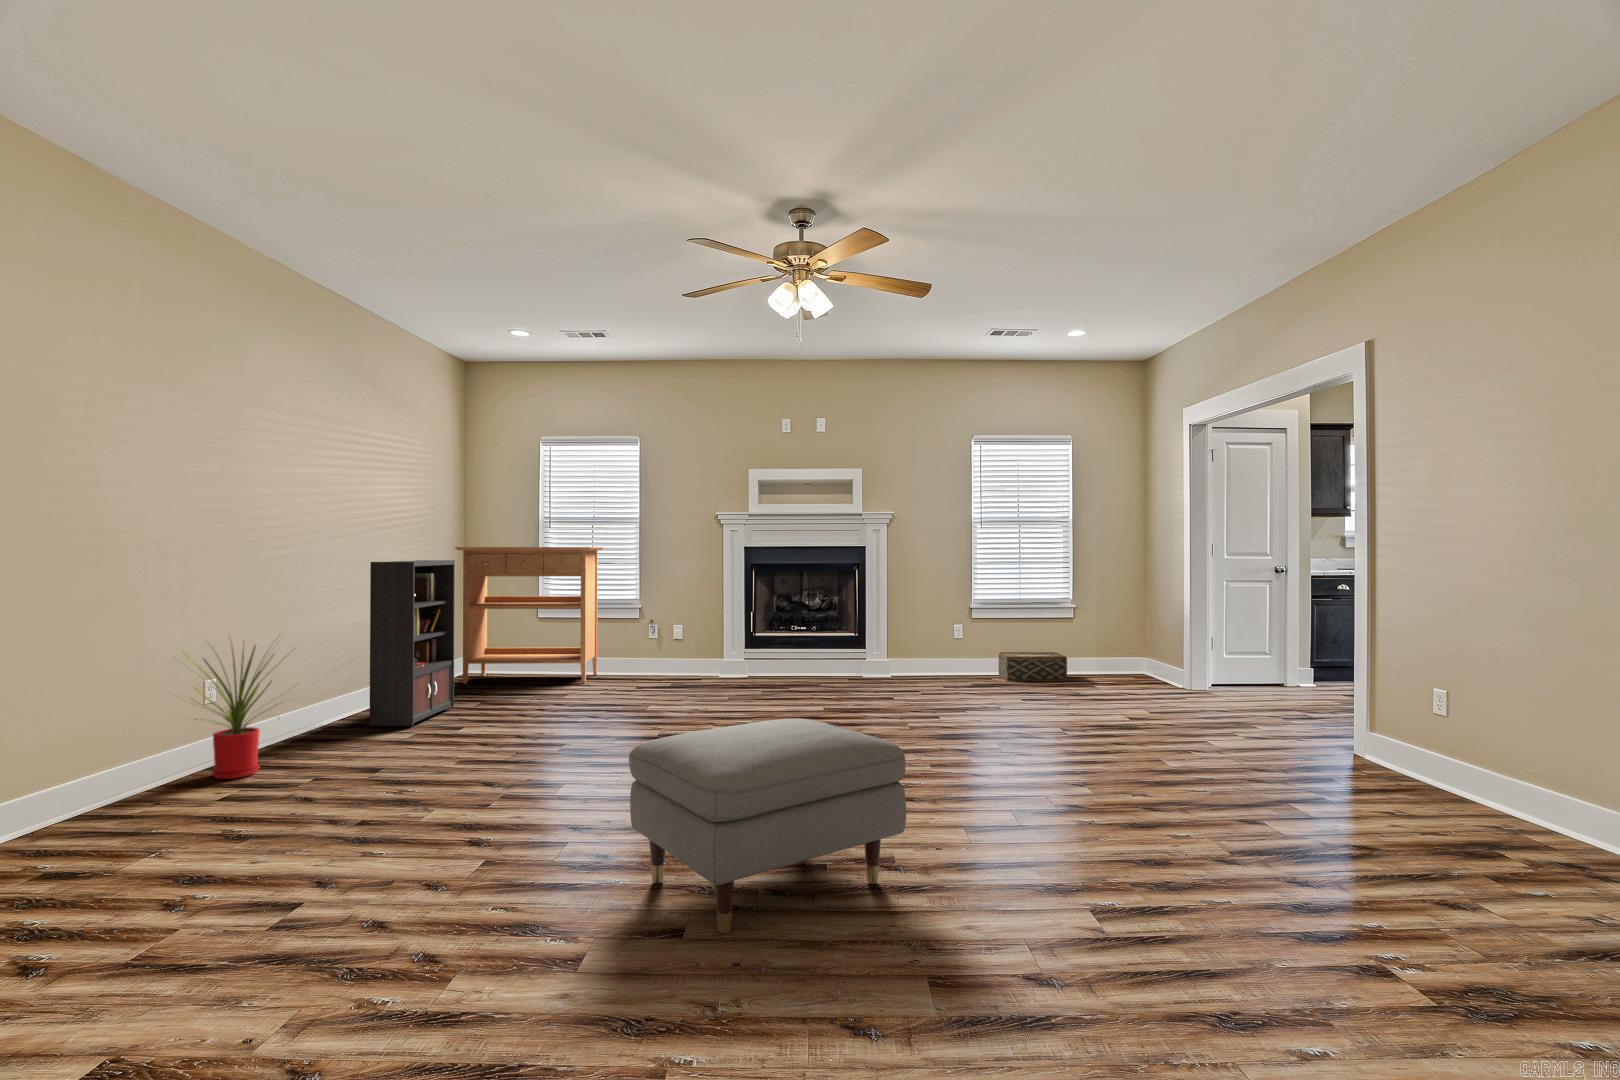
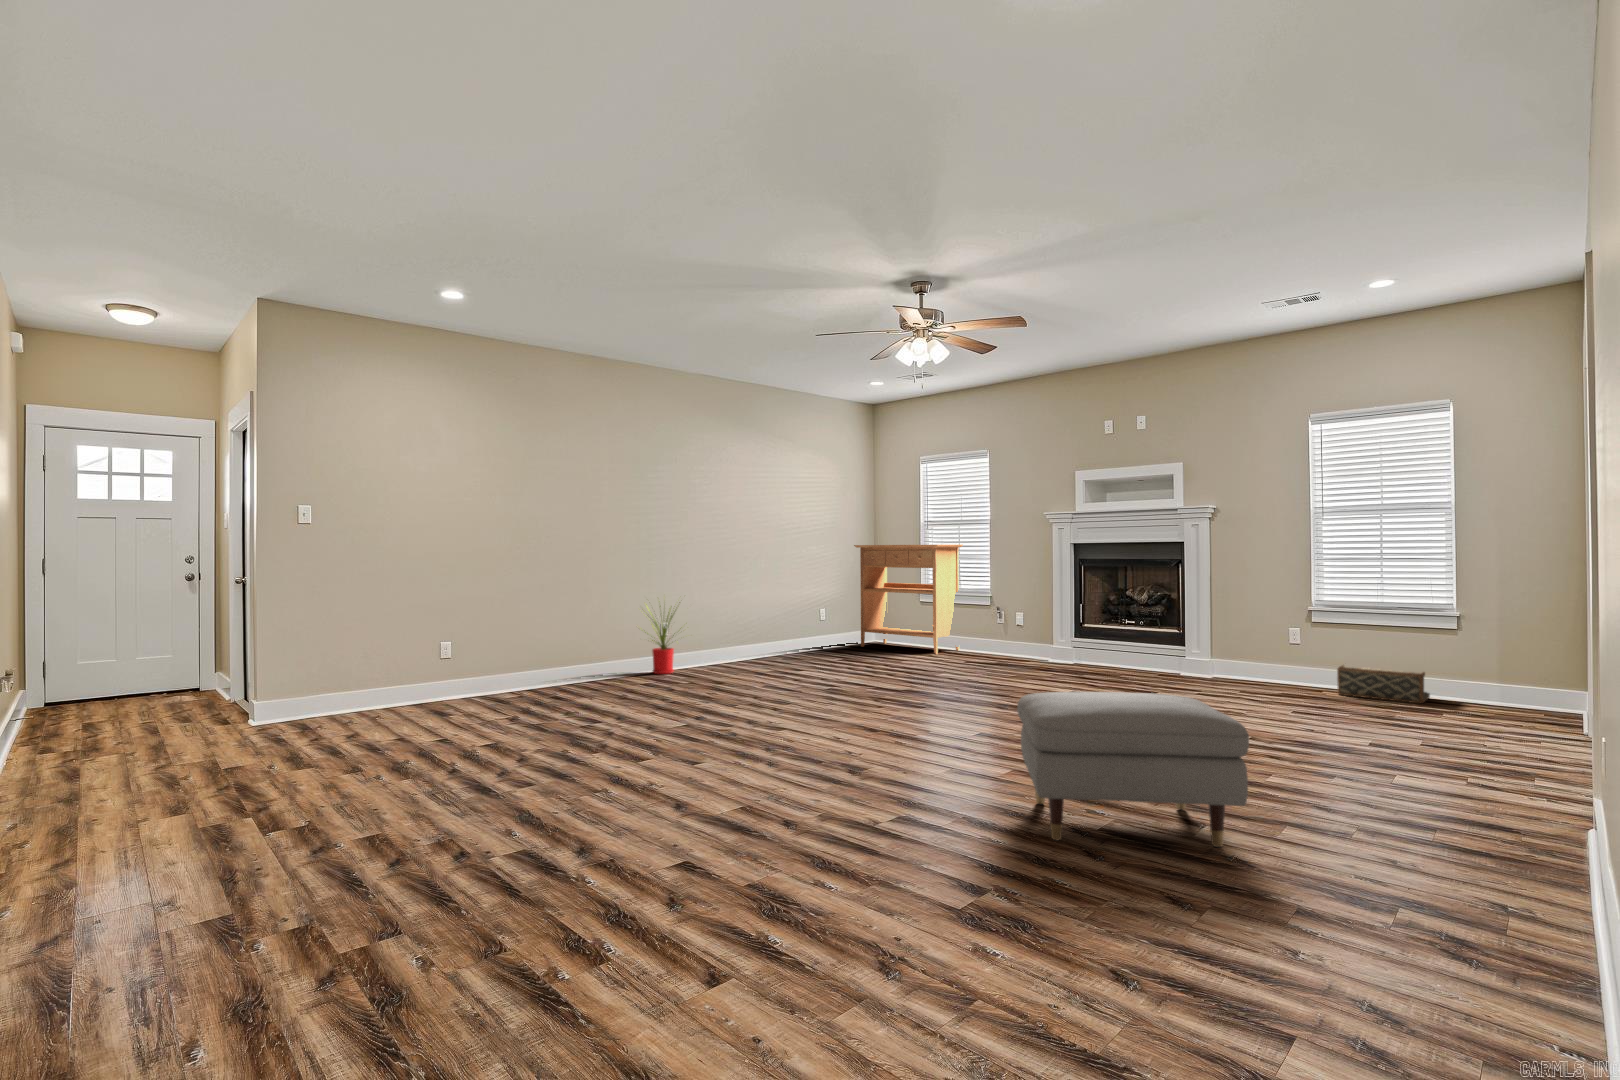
bookcase: present [369,560,455,726] -> none [757,555,820,664]
ottoman: present [629,719,906,934] -> present [1017,692,1249,847]

